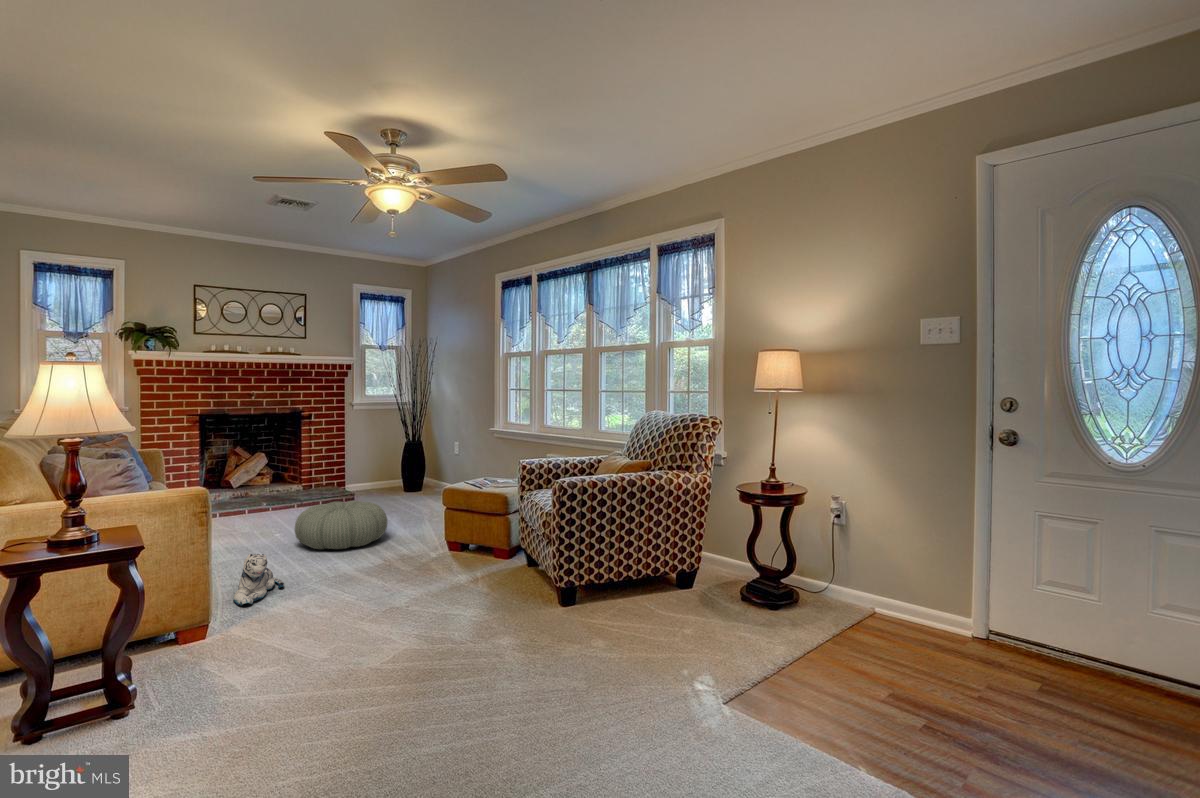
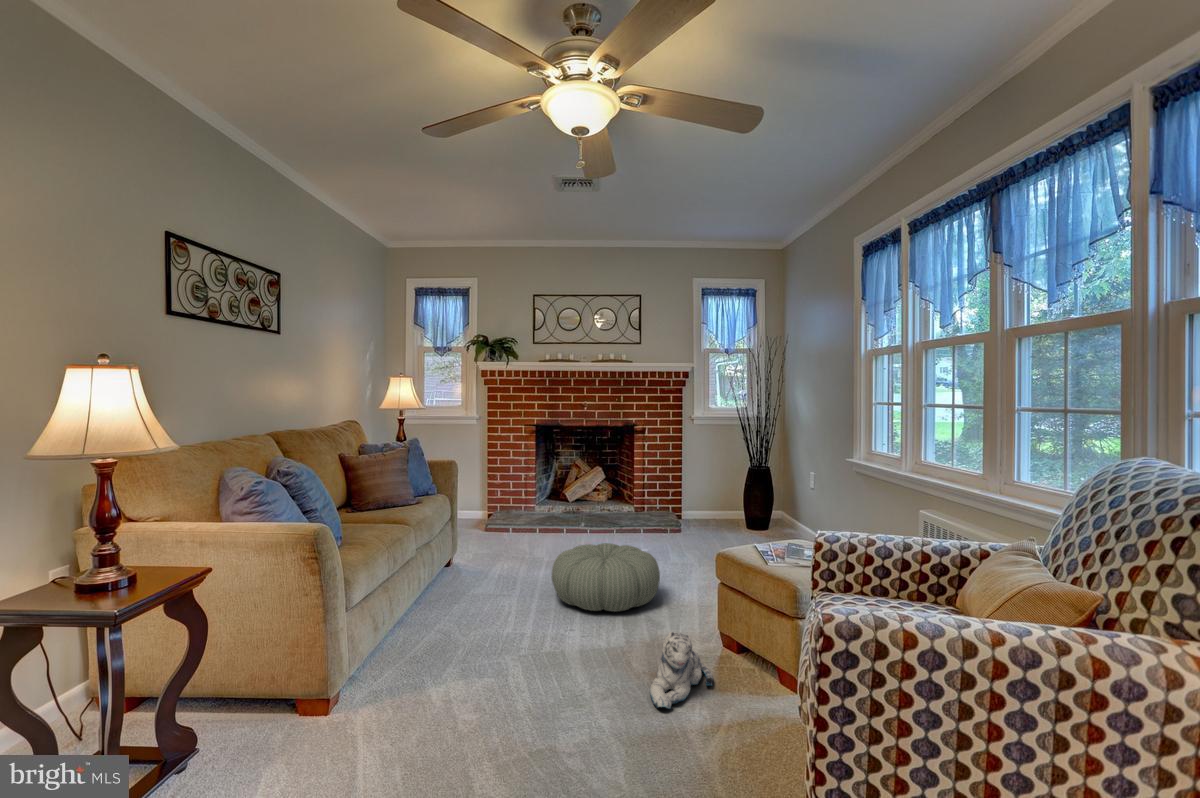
plush toy: present [233,554,284,606] -> present [650,632,713,709]

